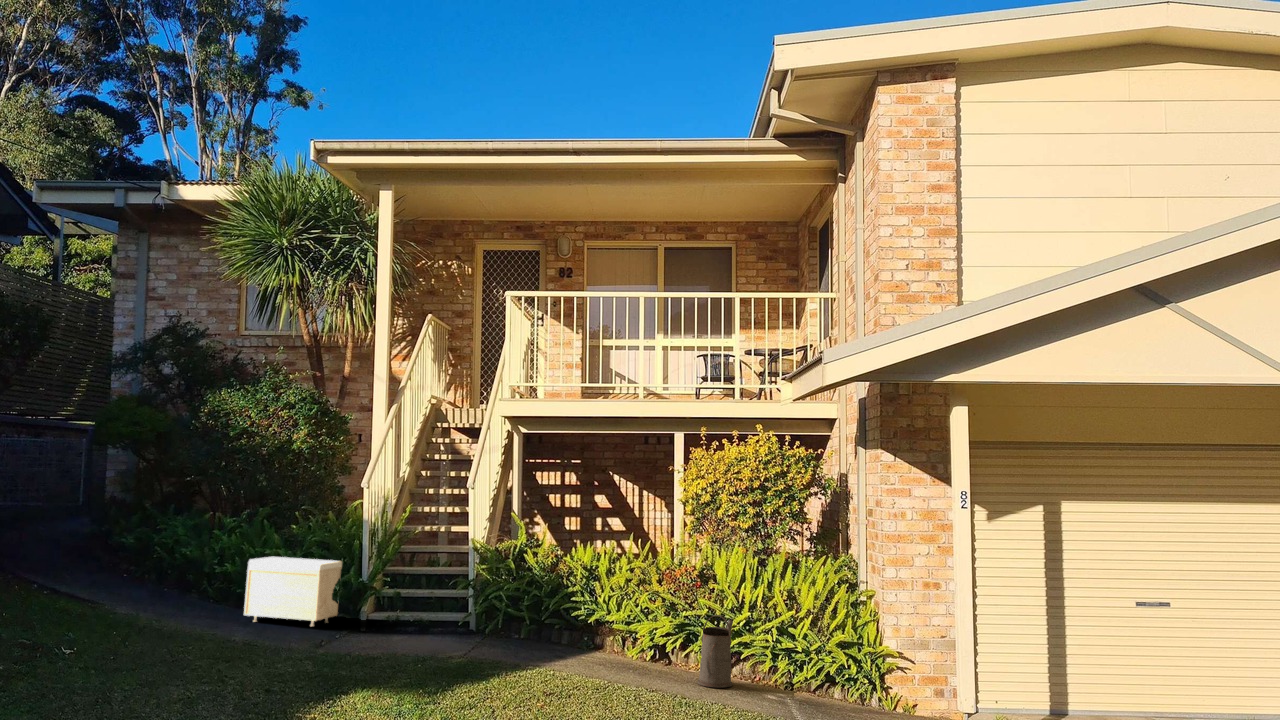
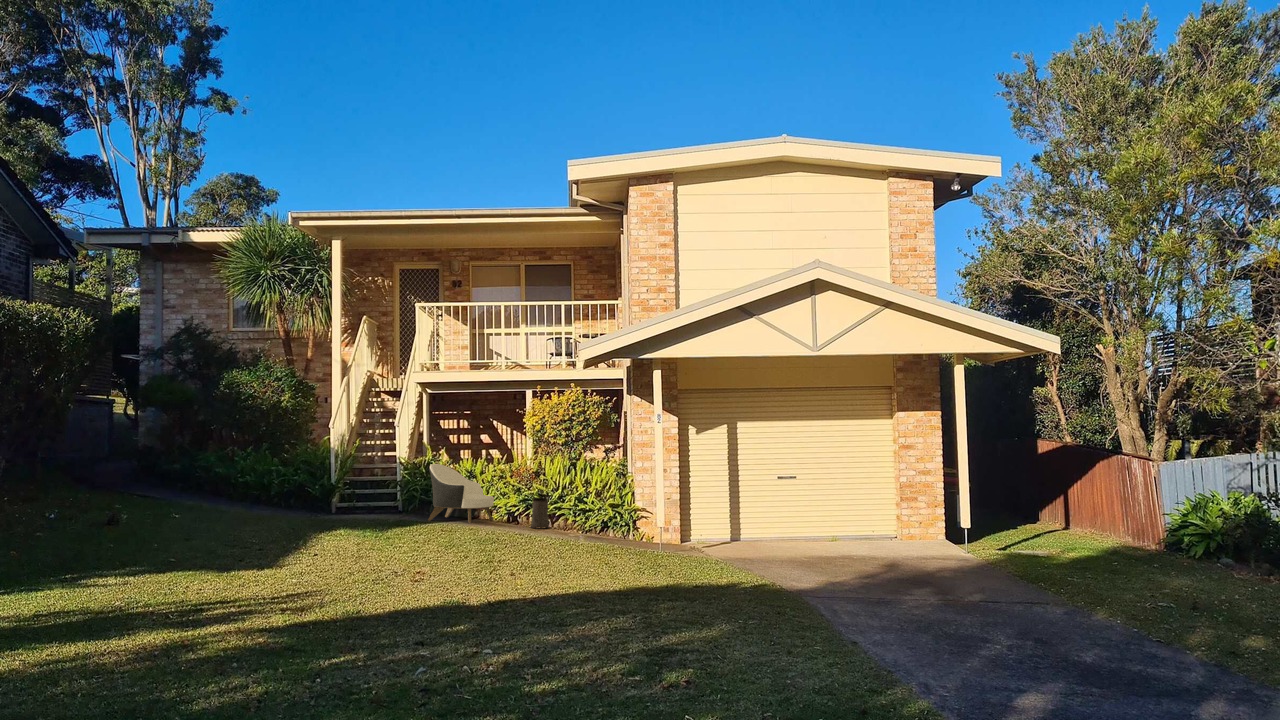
armchair: none [513,555,629,669] -> present [428,464,494,523]
storage bench: present [244,557,342,626] -> none [264,472,321,511]

